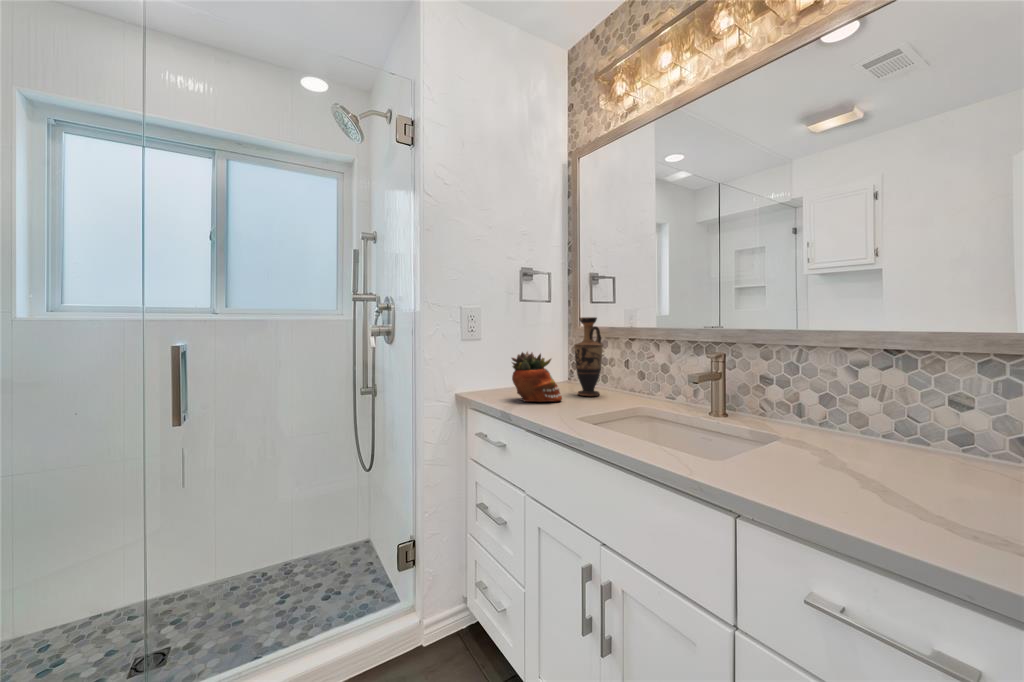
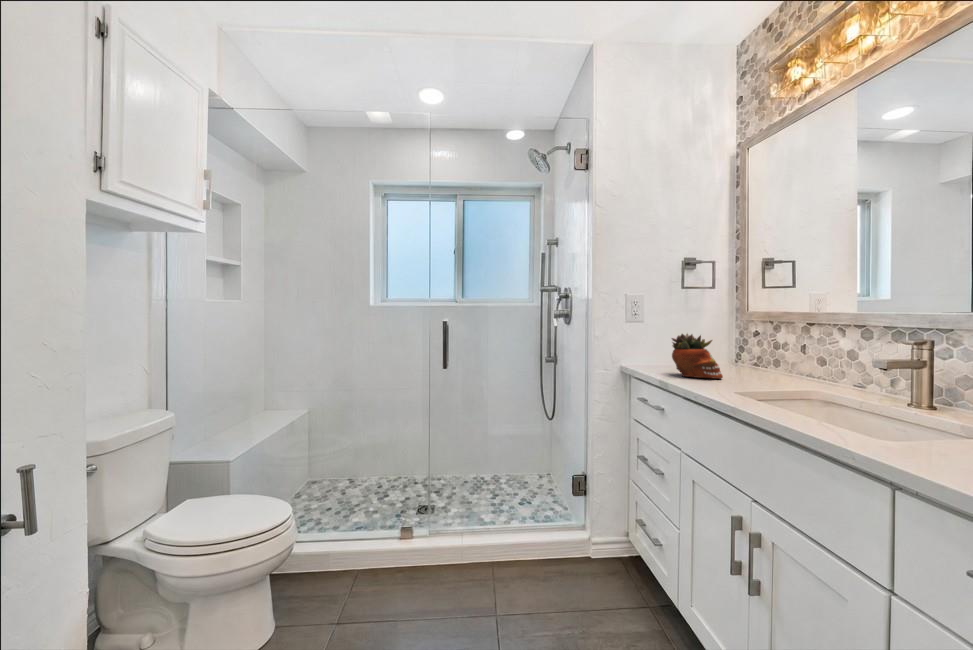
vase: present [574,317,603,396] -> none [739,302,773,378]

